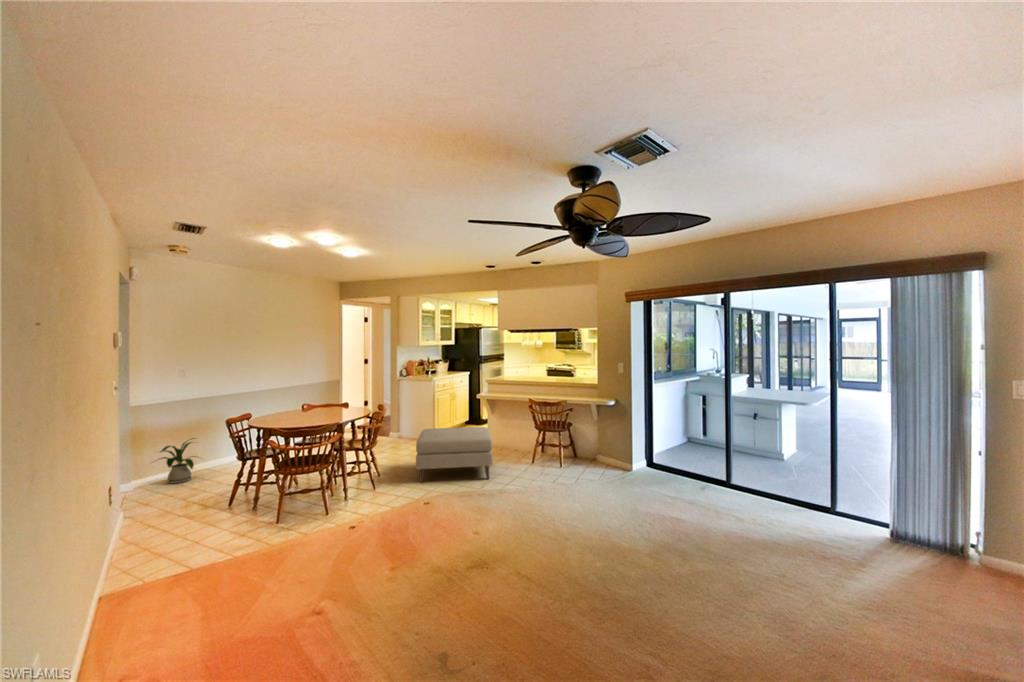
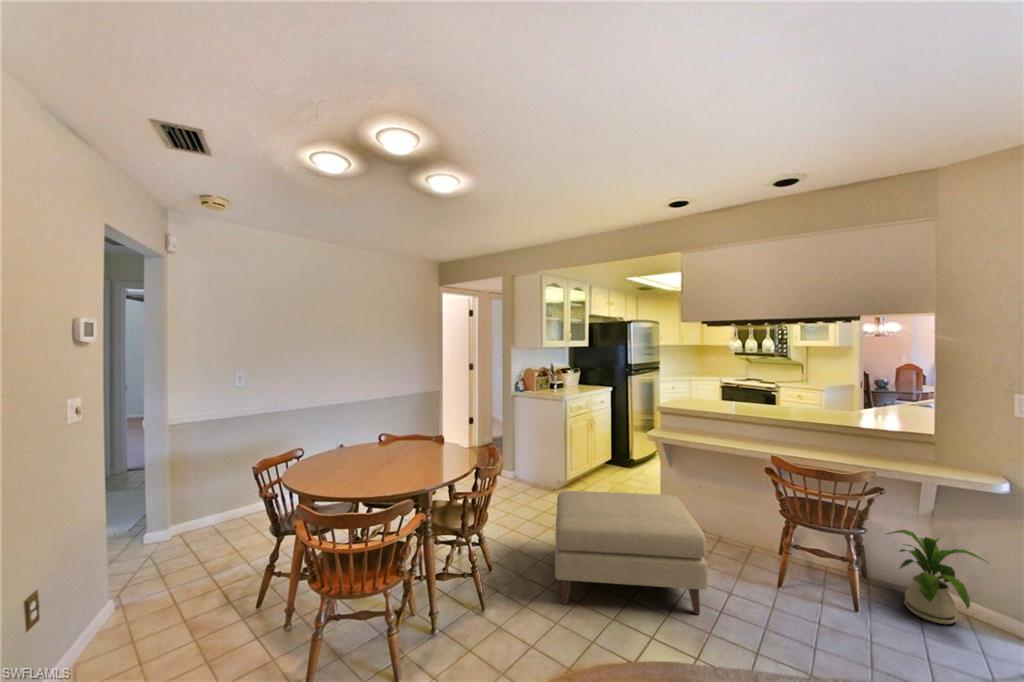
house plant: present [160,438,194,484] -> present [888,530,986,624]

